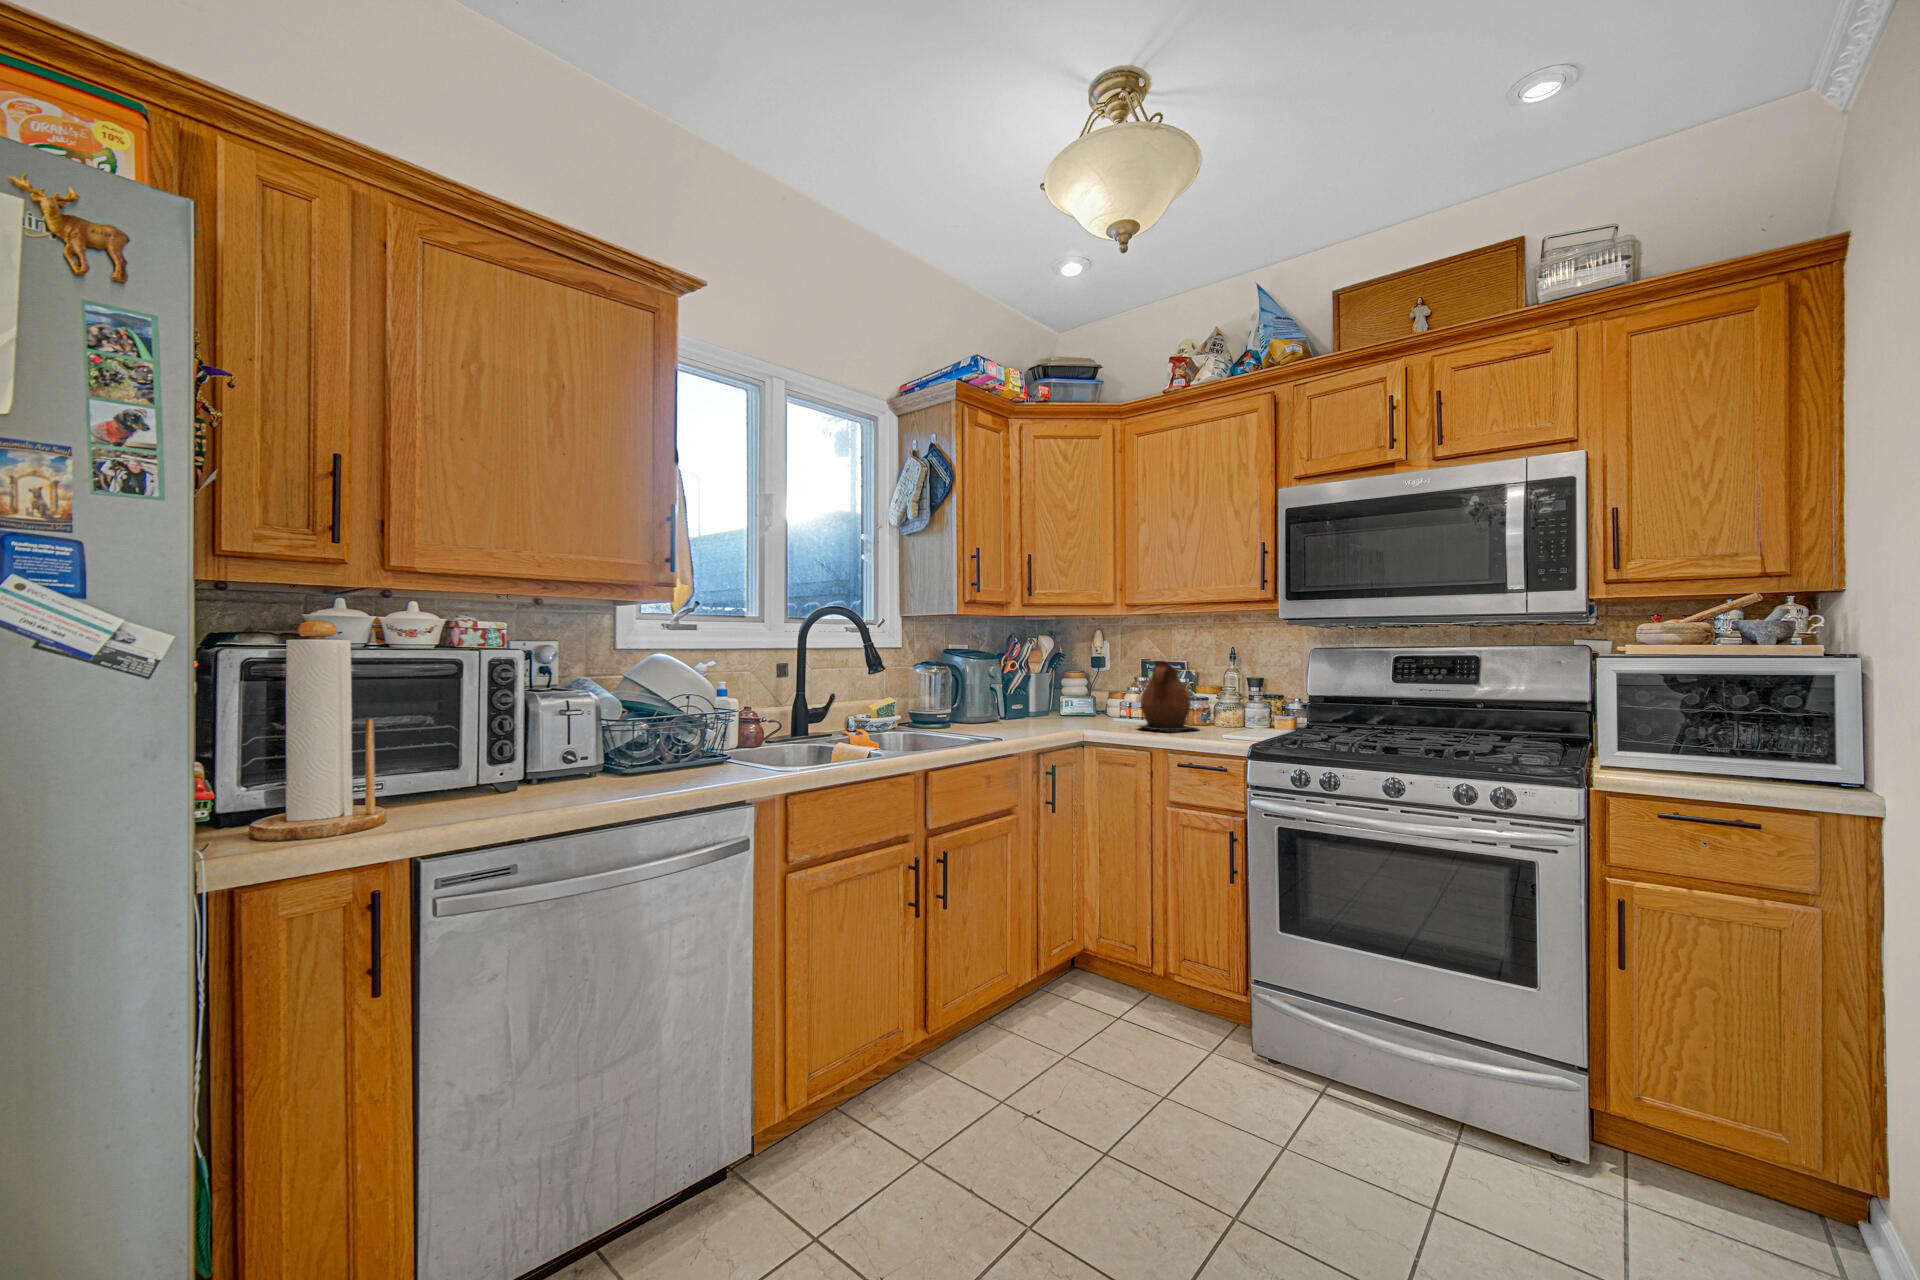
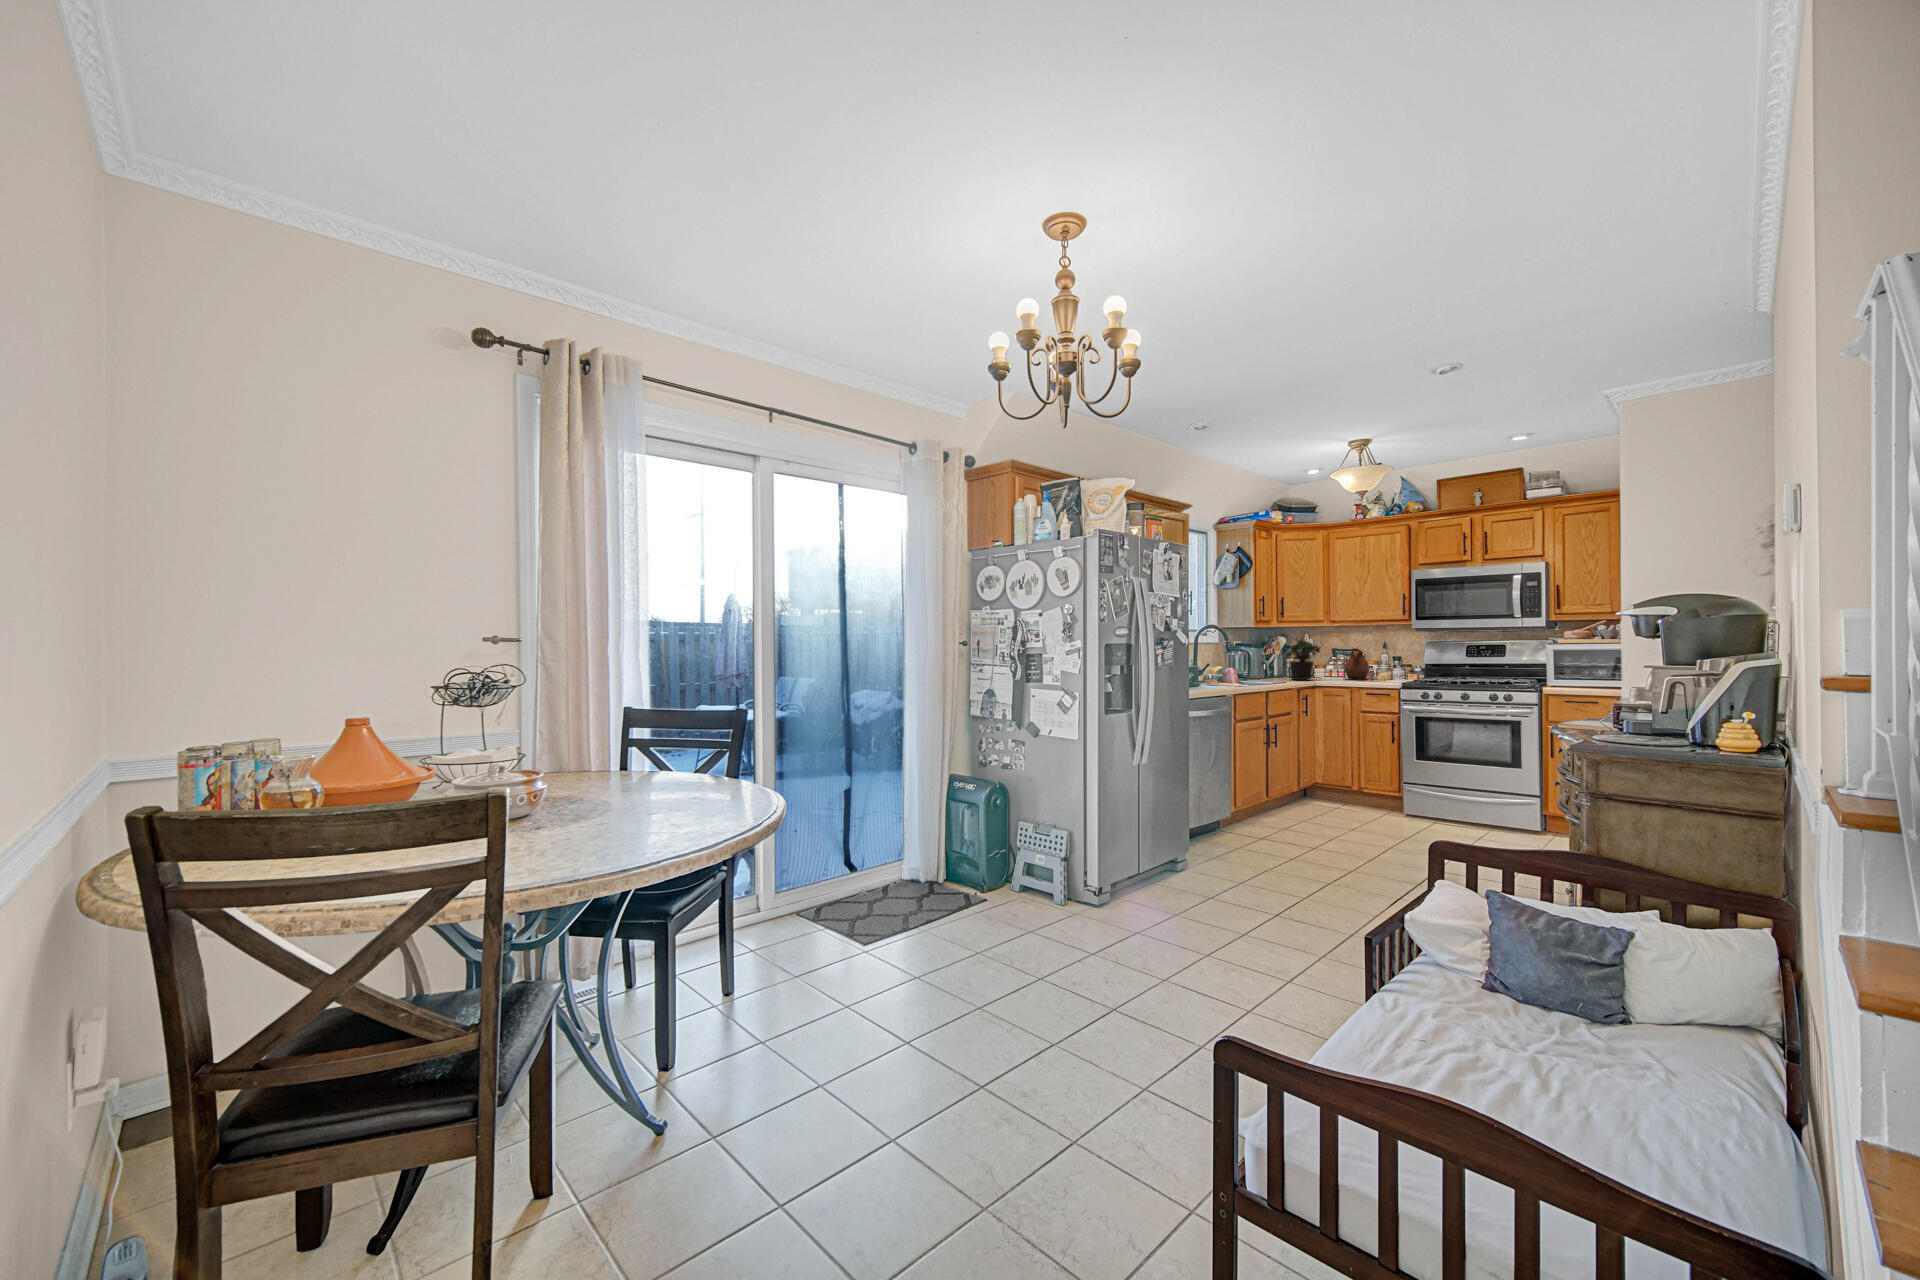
potted plant: none [1018,635,1090,733] -> present [1287,639,1320,680]

